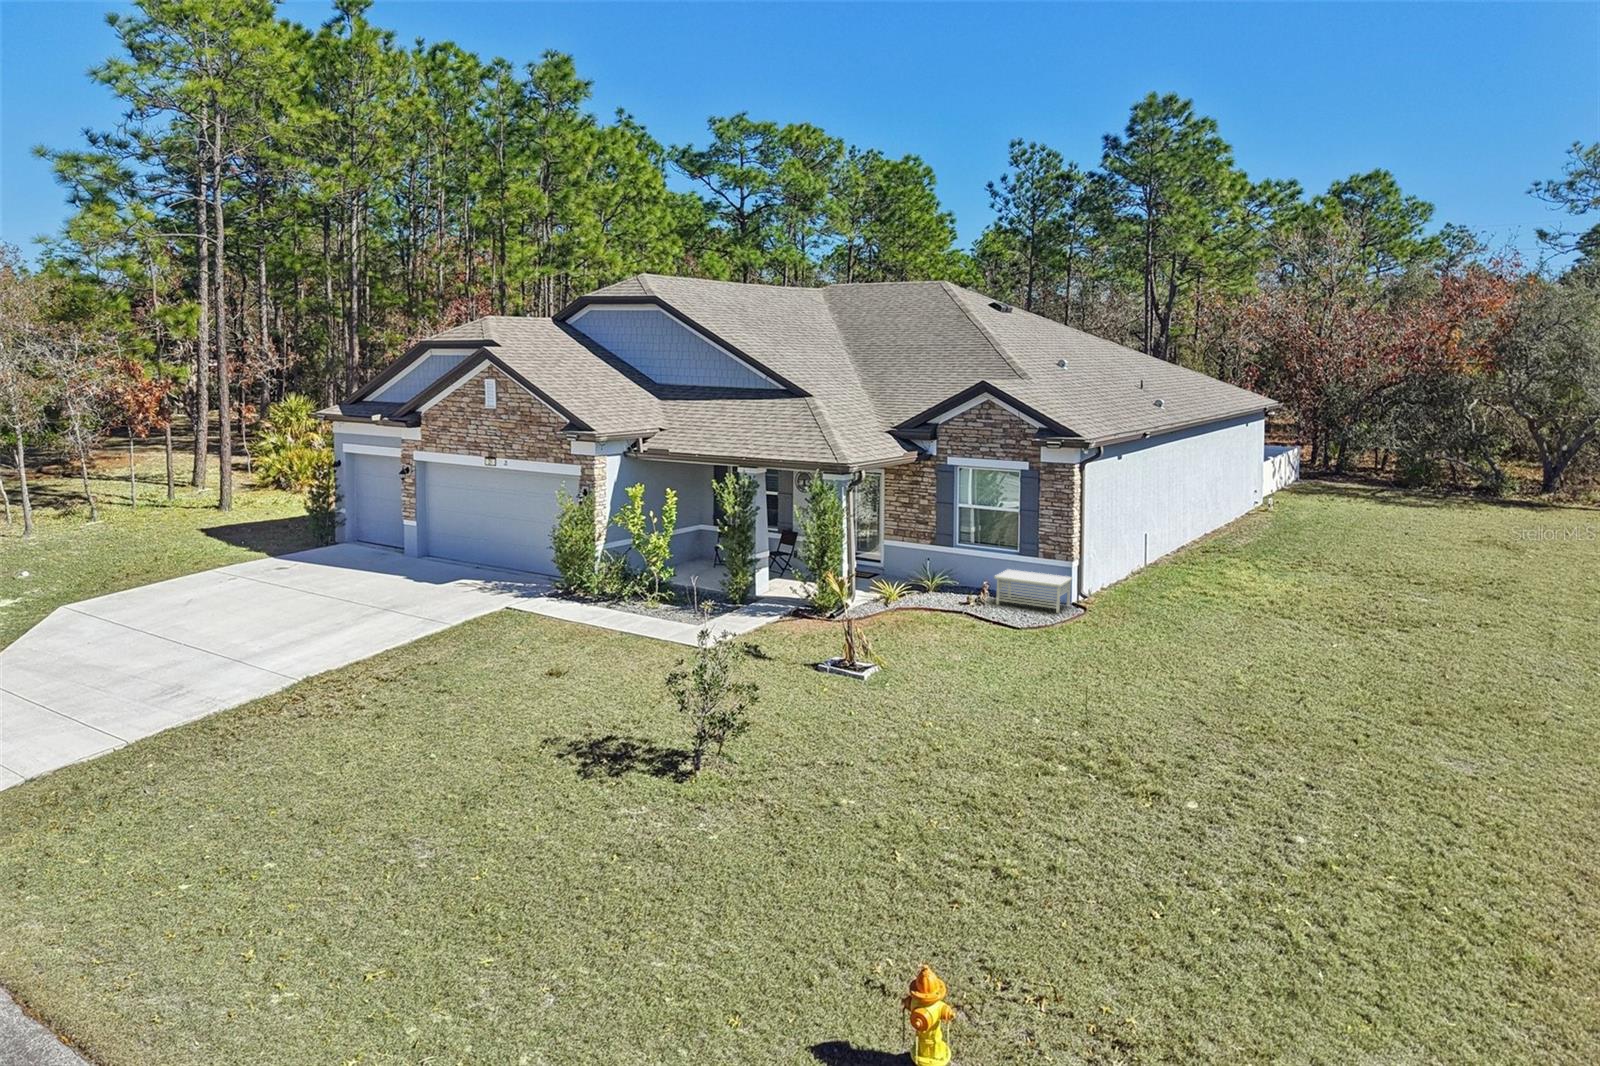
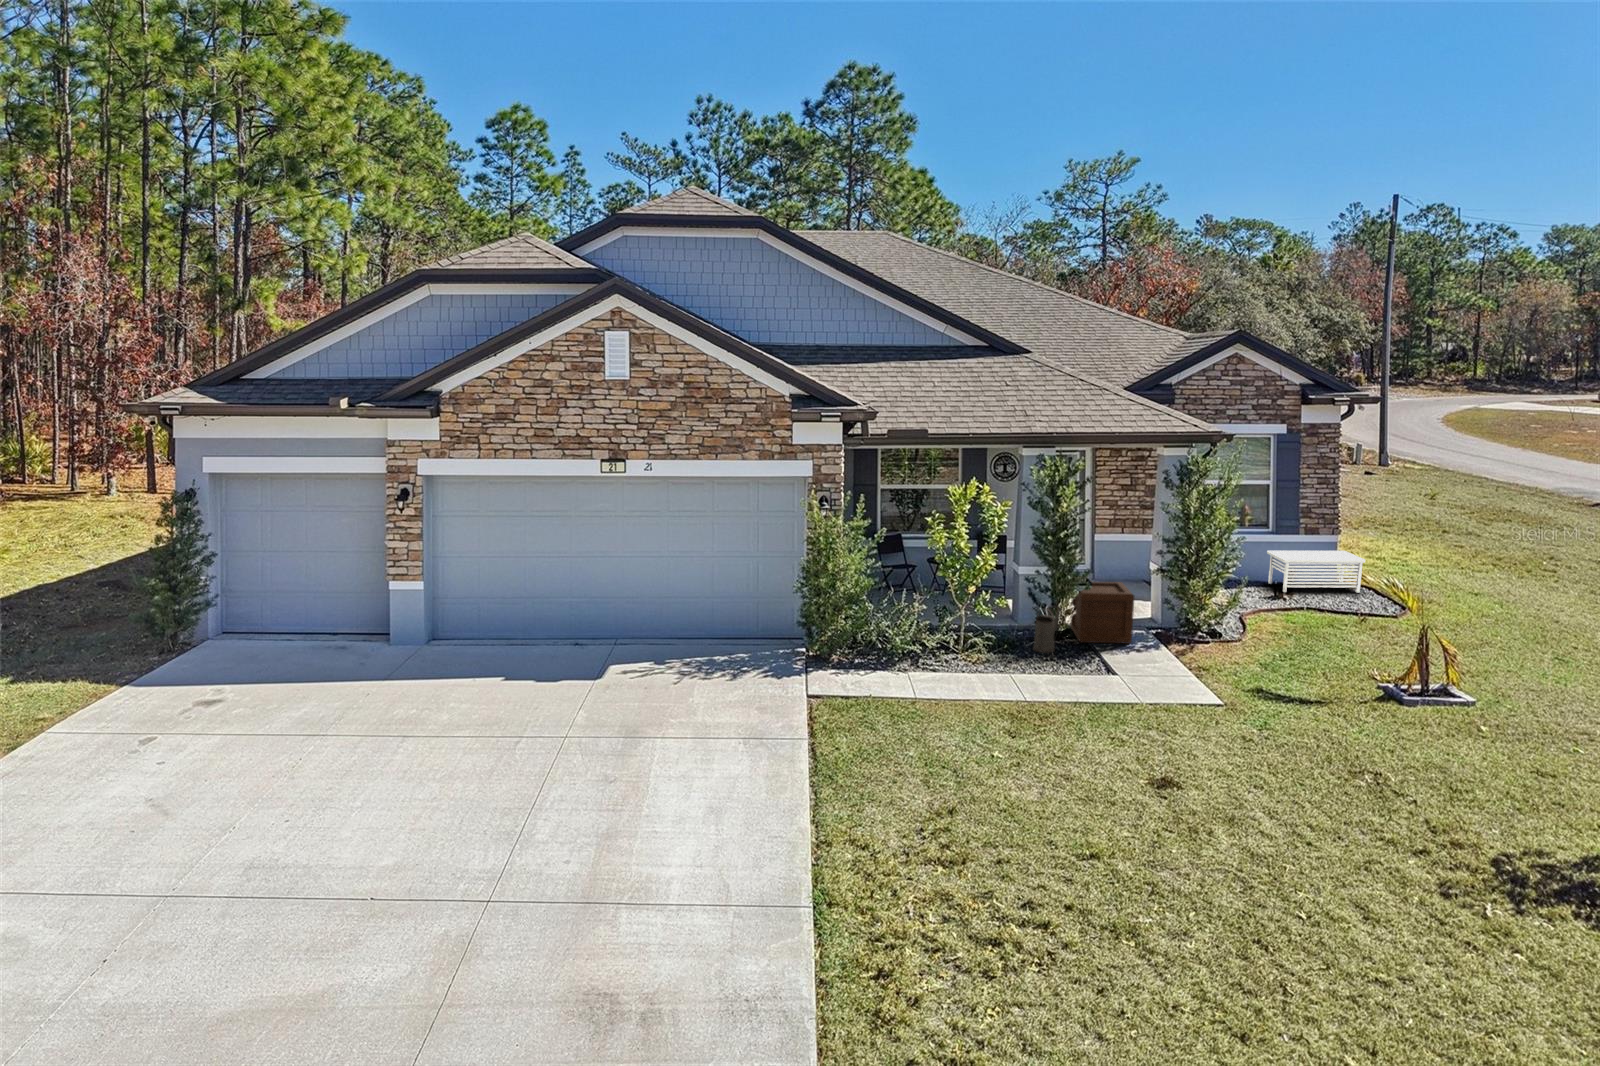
wooden crate: none [738,566,790,613] -> present [1070,582,1134,644]
watering can: none [693,579,729,610] -> present [1033,608,1061,653]

